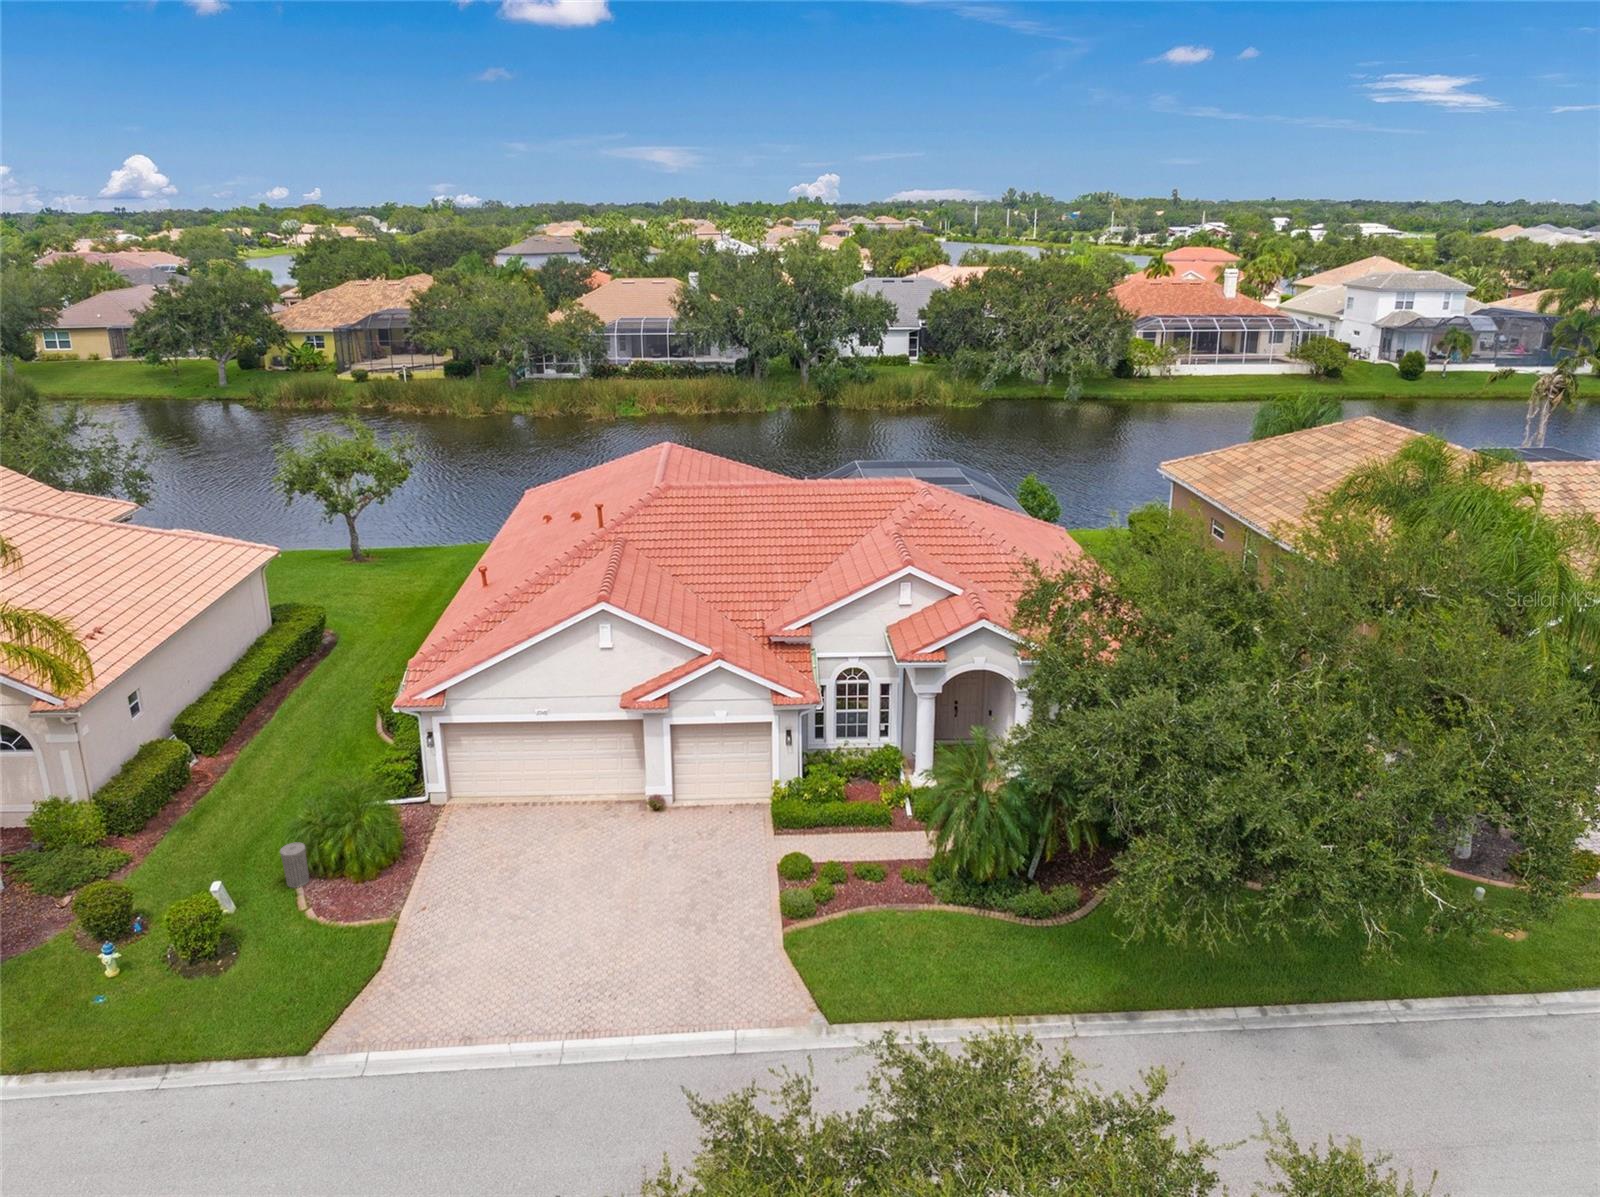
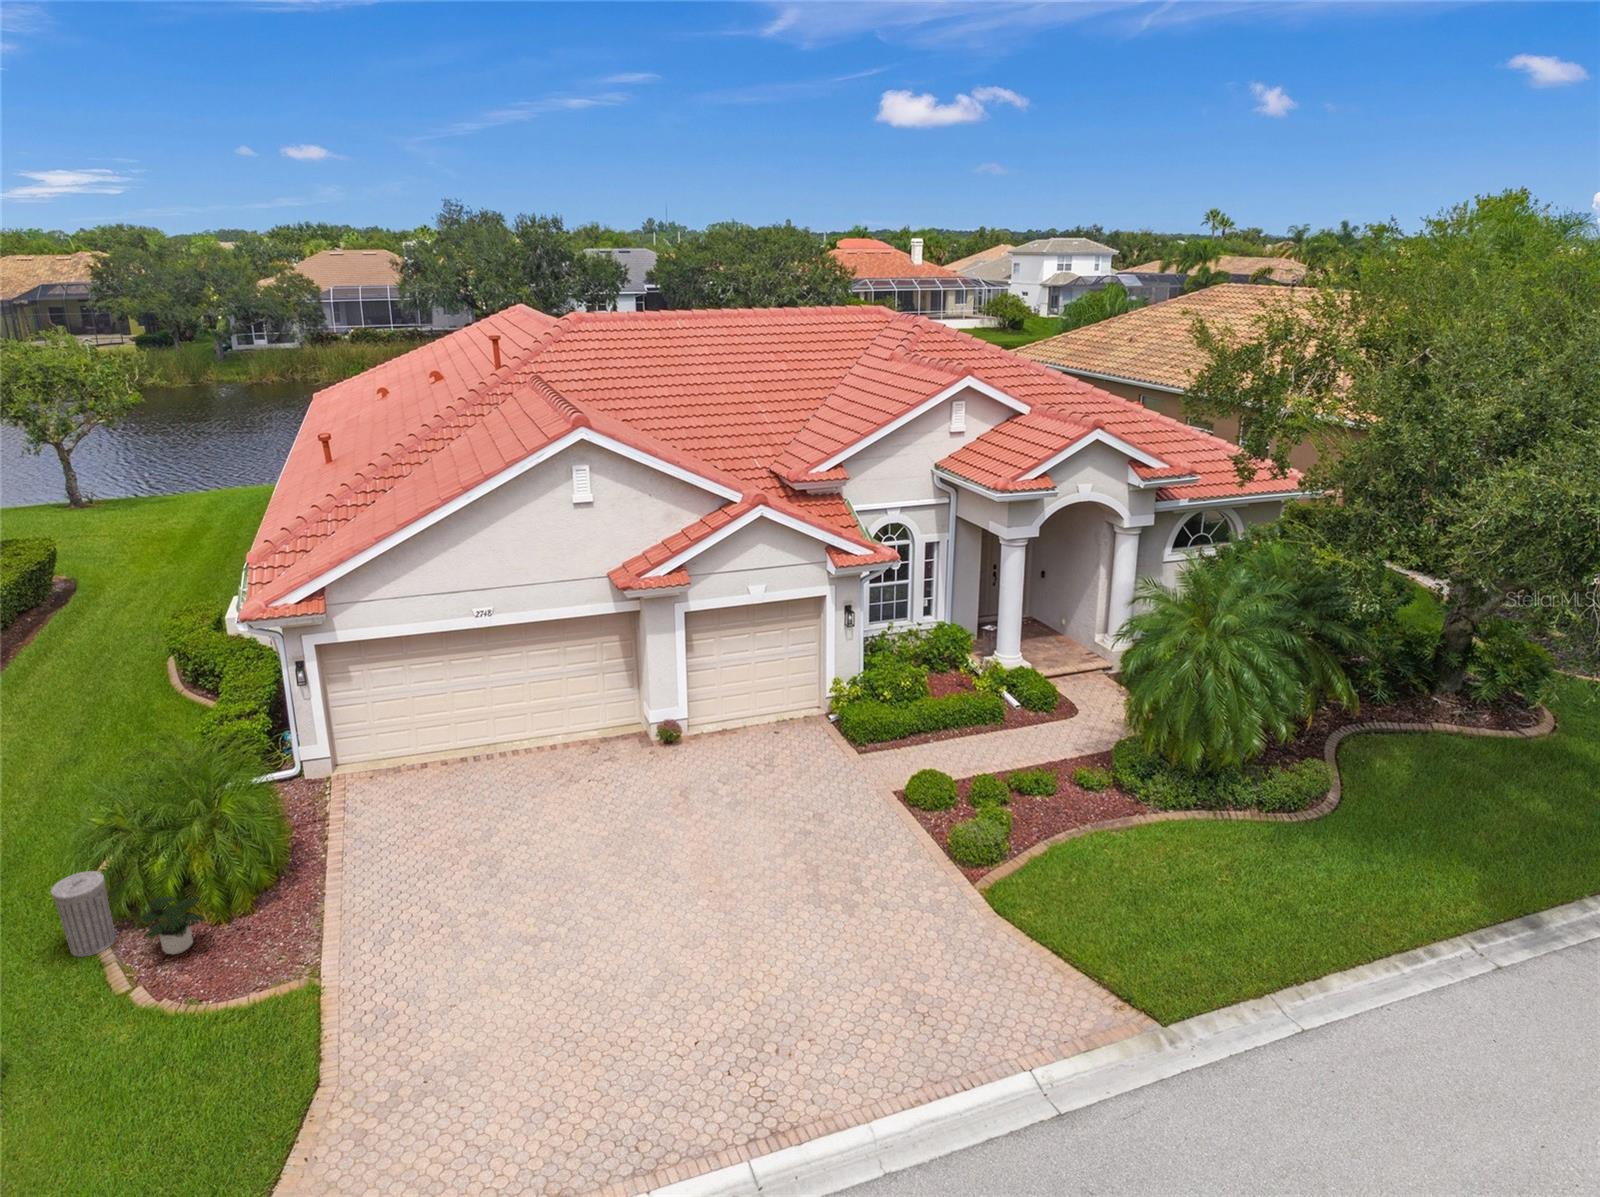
potted plant: none [318,862,349,895] -> present [141,897,205,954]

